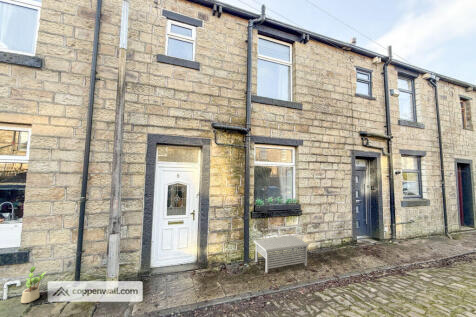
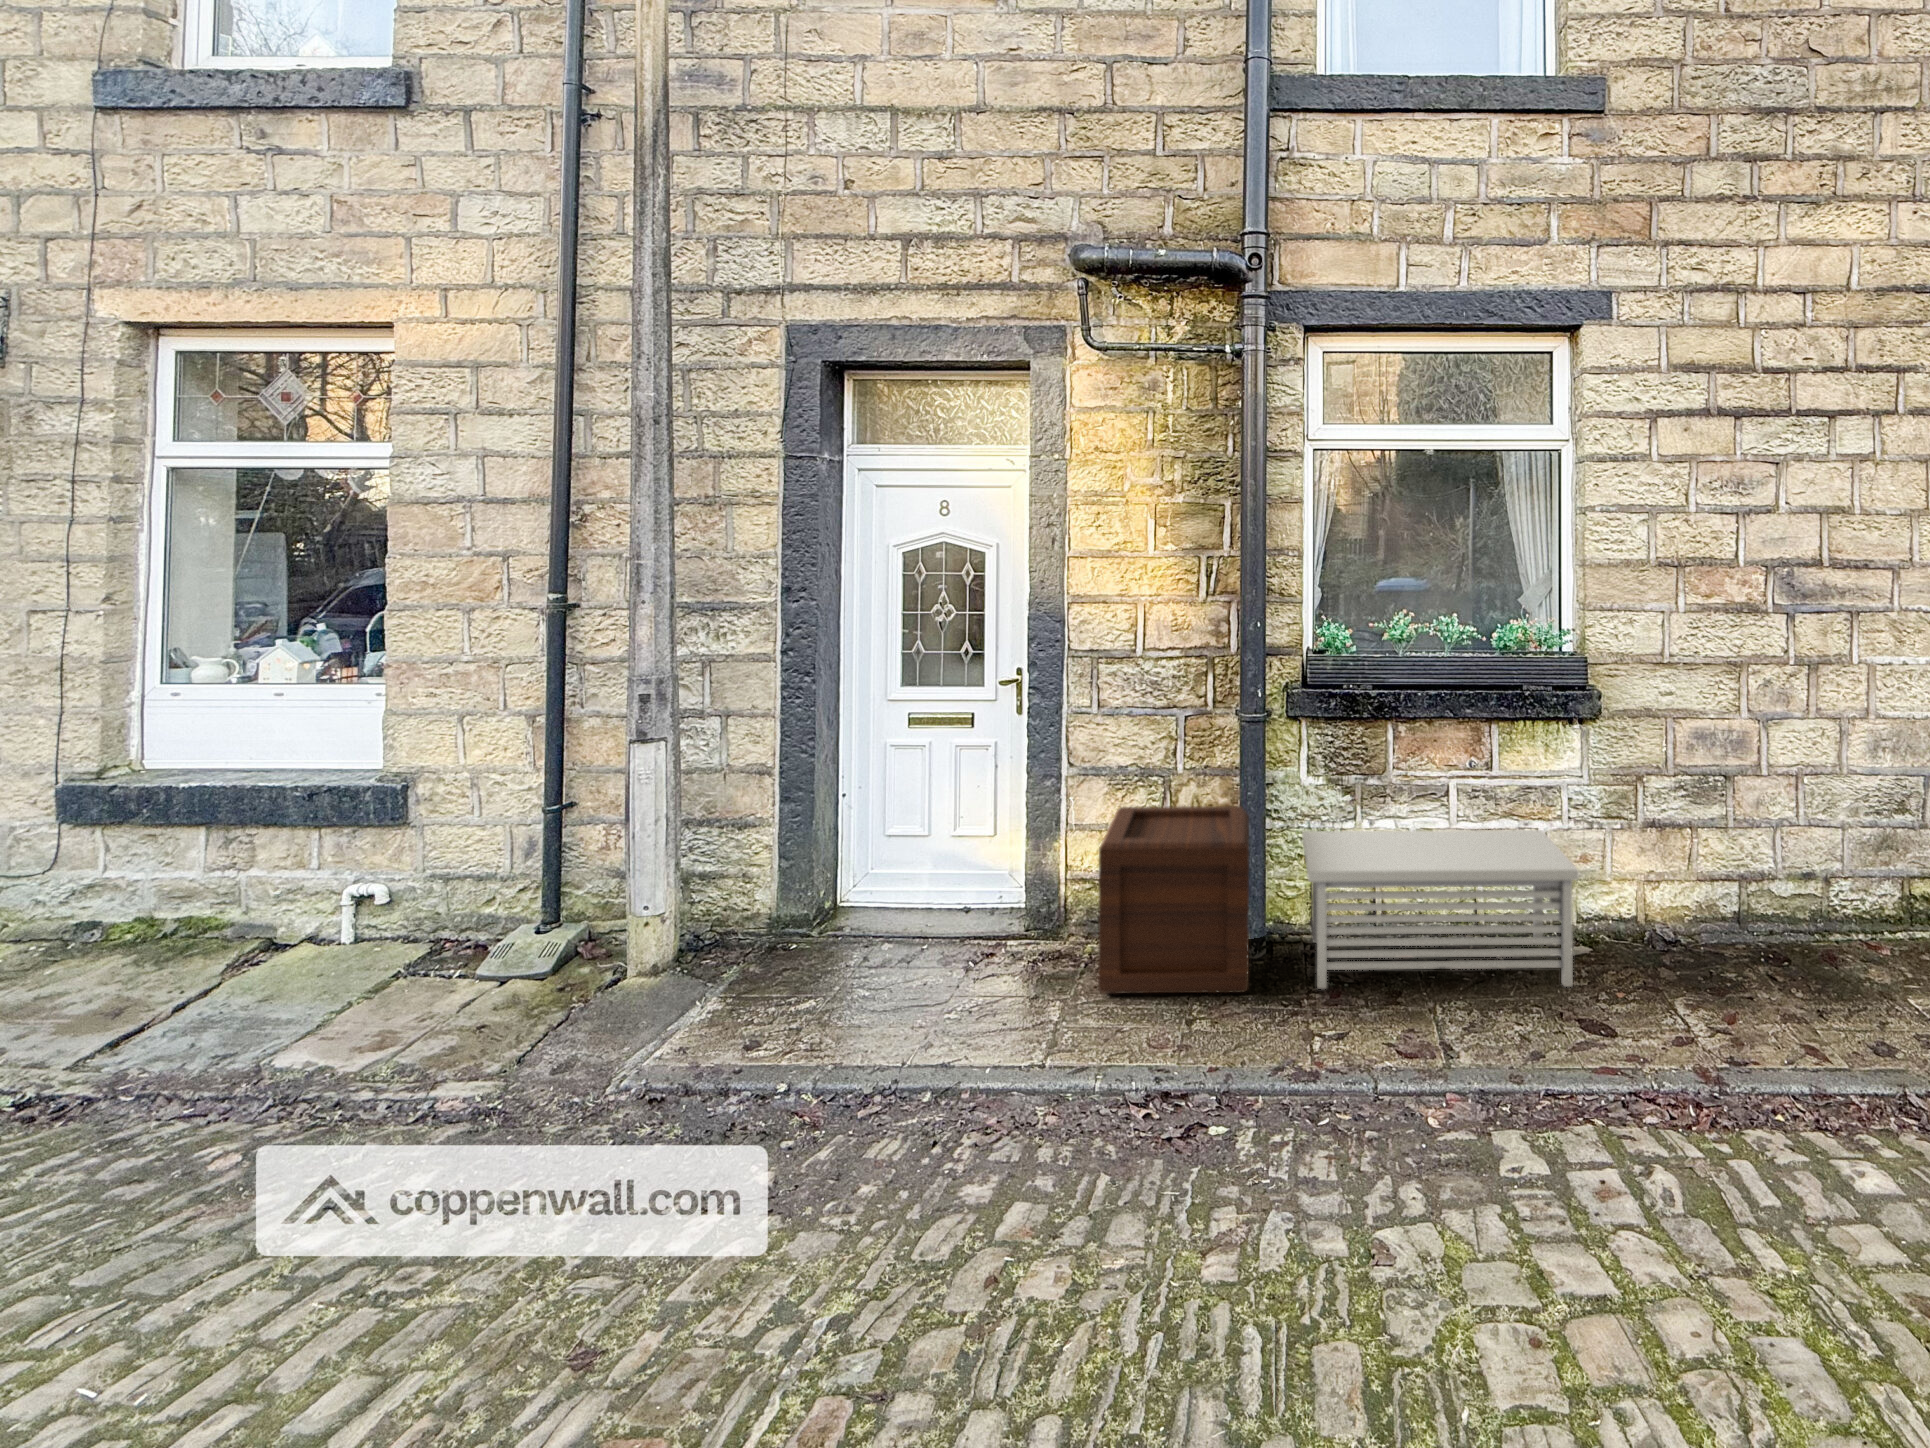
wooden crate: none [218,236,256,281] -> present [1098,806,1249,994]
potted plant: present [21,266,46,303] -> none [378,838,455,960]

